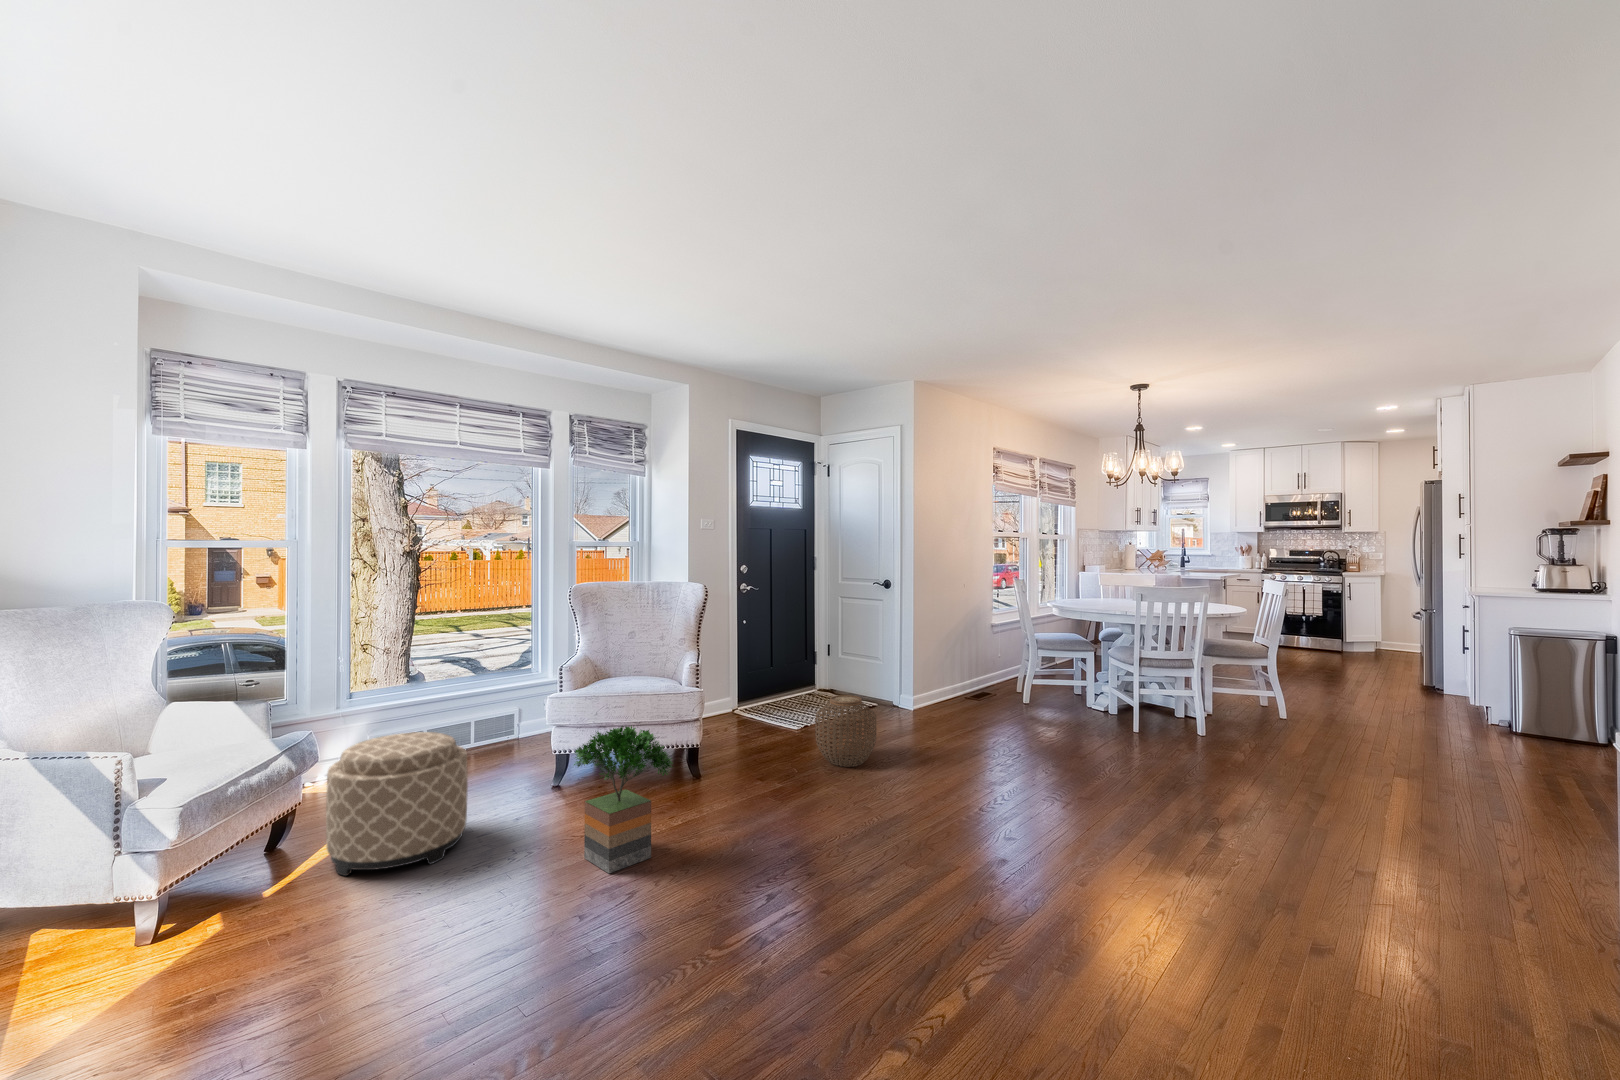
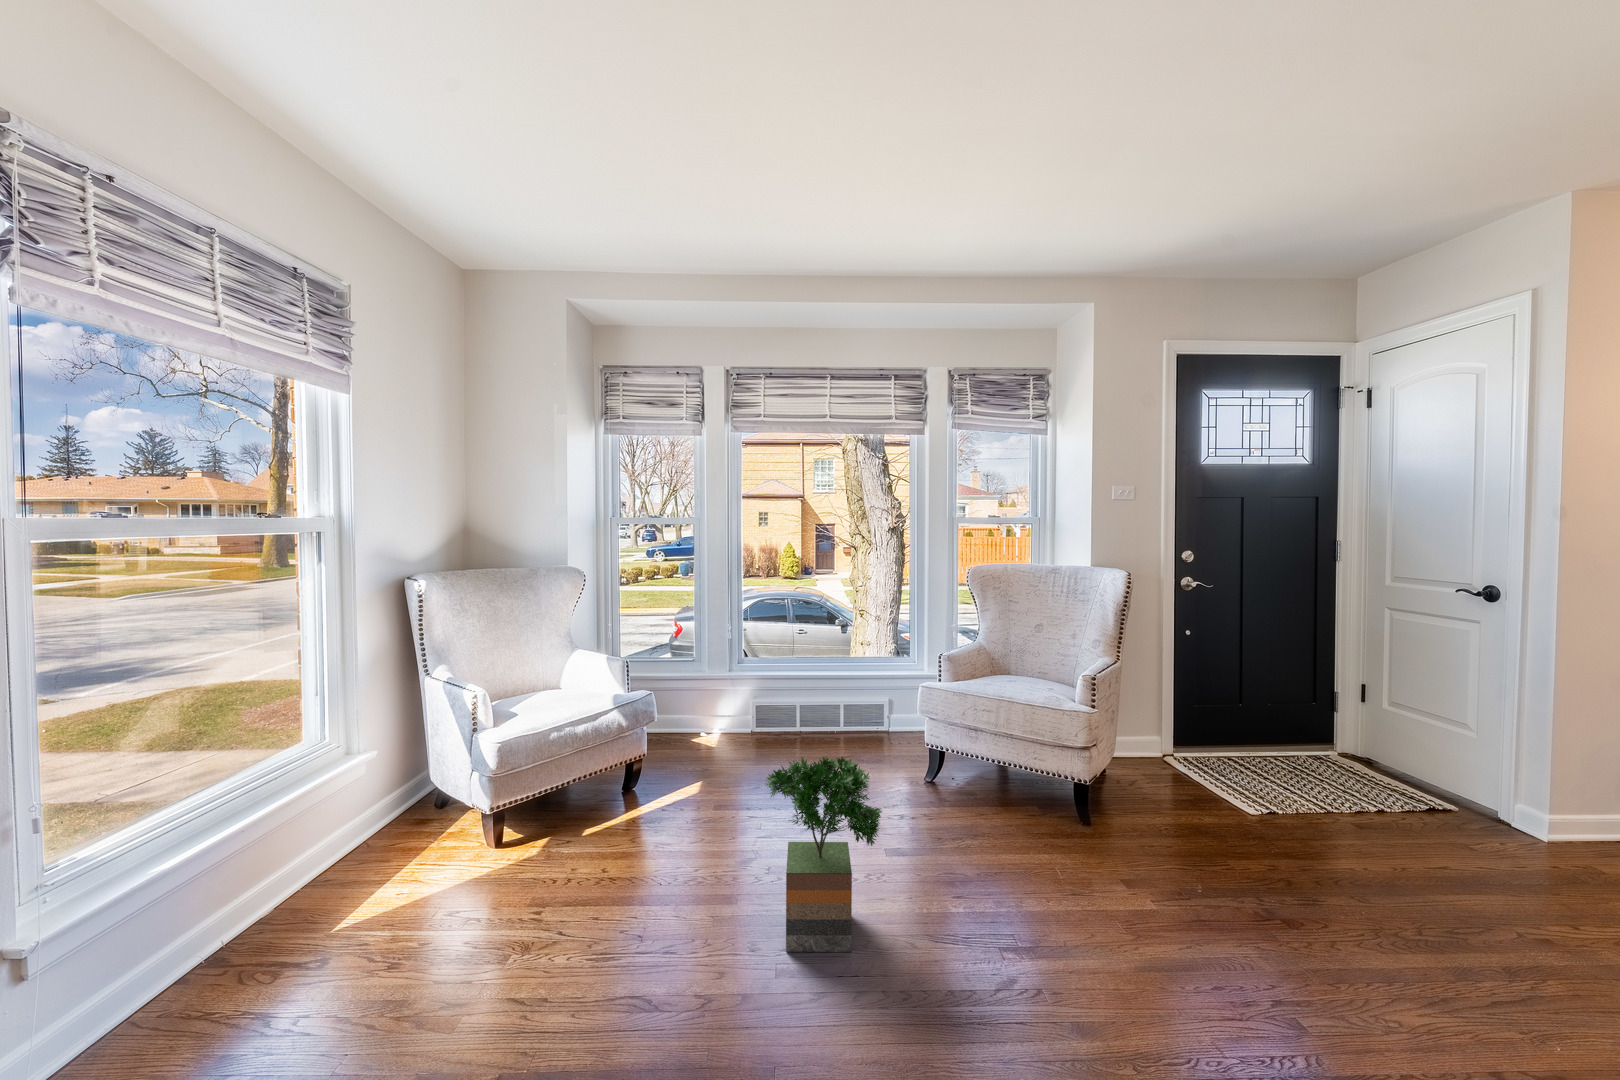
woven basket: present [815,695,876,767] -> none [1234,783,1372,924]
ottoman: present [326,732,468,876] -> none [611,707,734,852]

